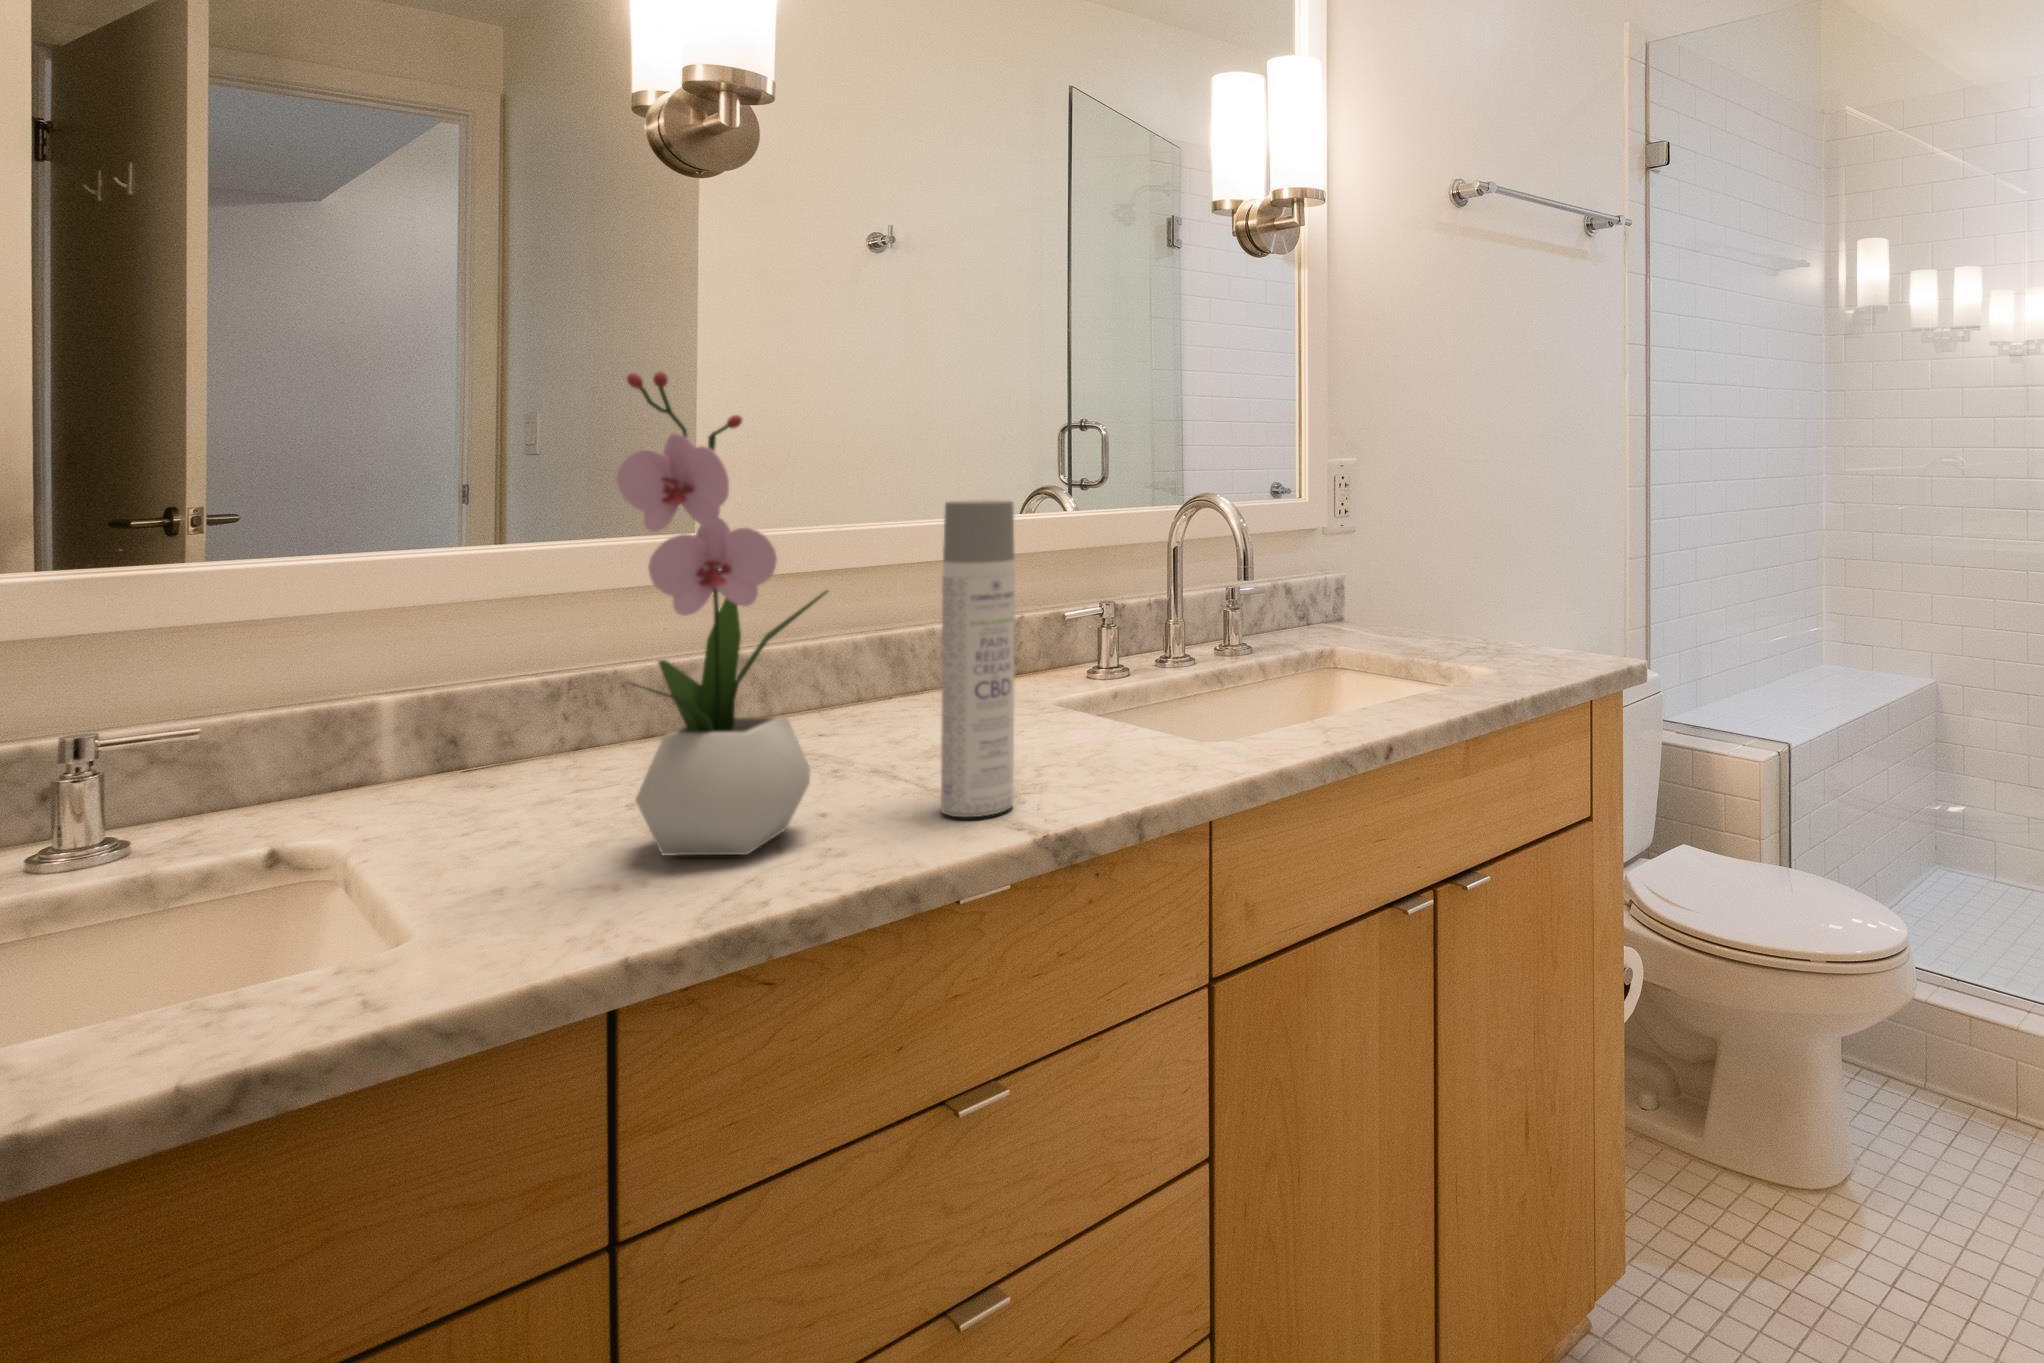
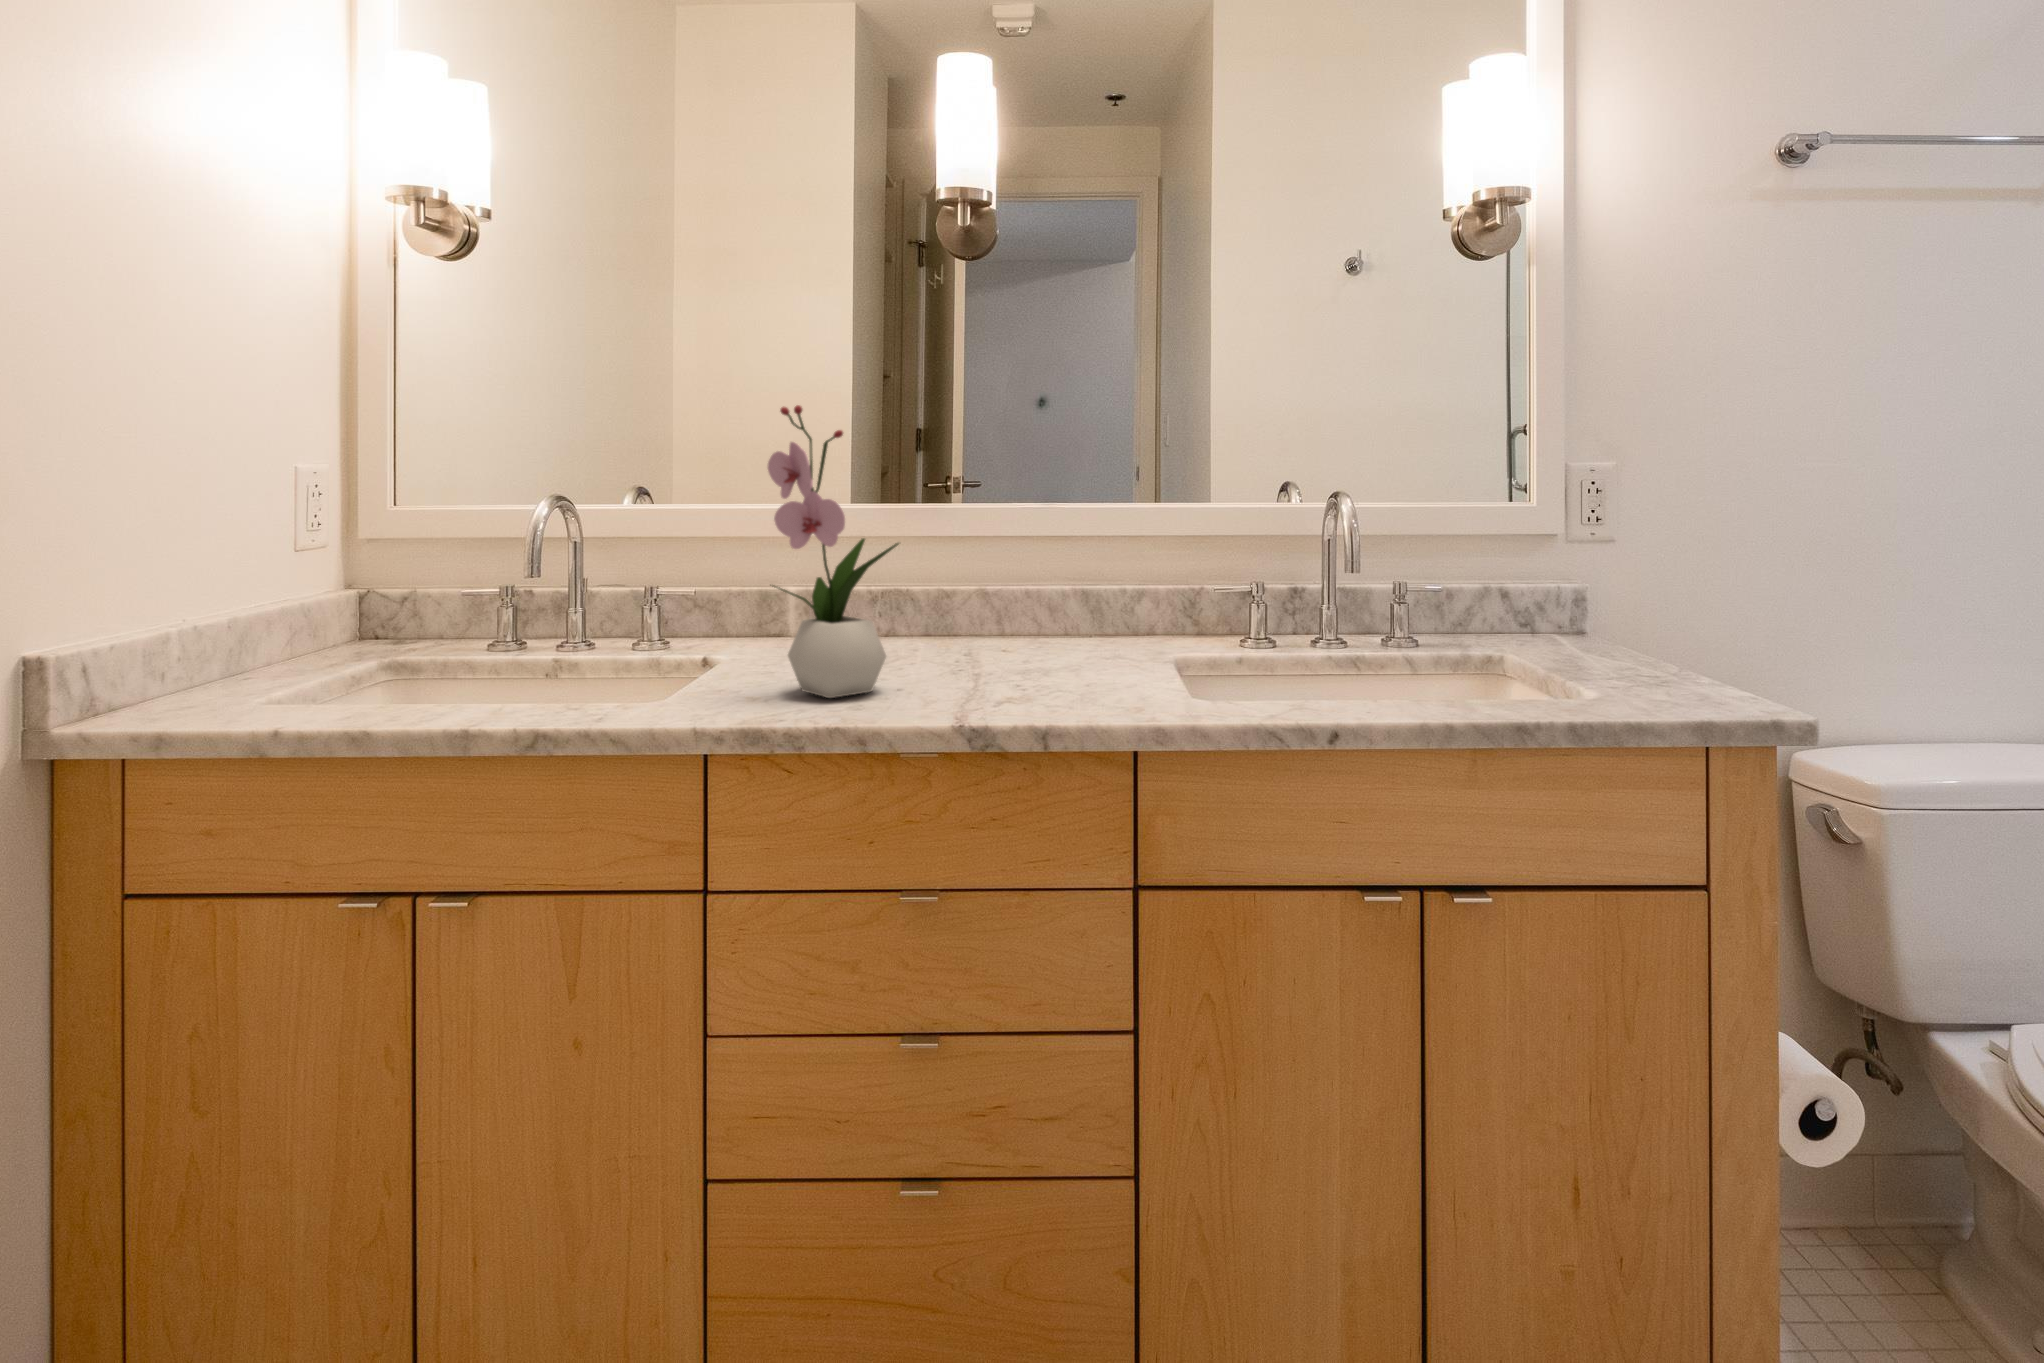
spray bottle: present [941,500,1015,817] -> none [951,487,999,706]

